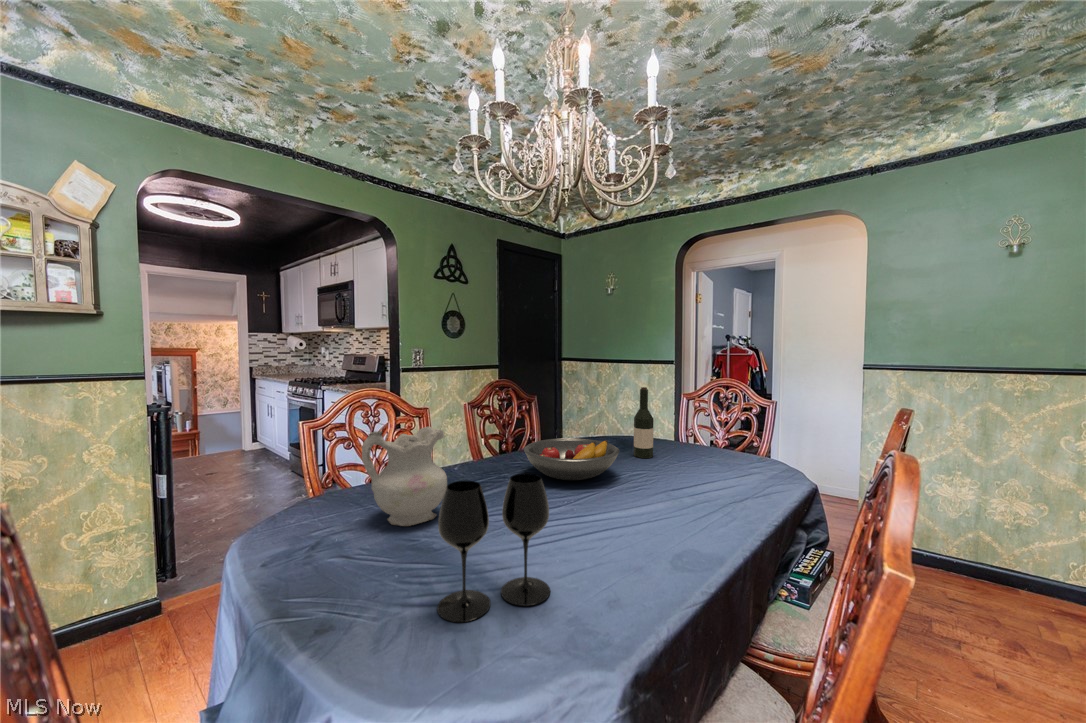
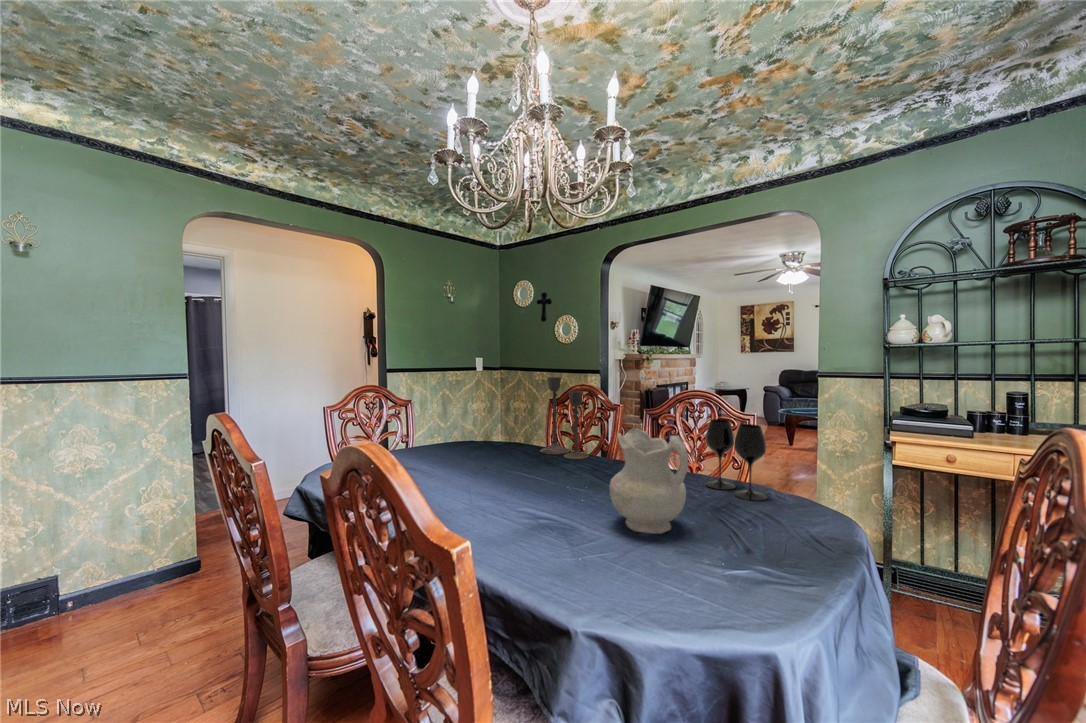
wine bottle: present [634,387,653,458] -> none [430,391,449,462]
candlestick: none [676,387,746,517] -> present [540,377,589,459]
fruit bowl: present [524,438,619,480] -> none [454,438,547,484]

